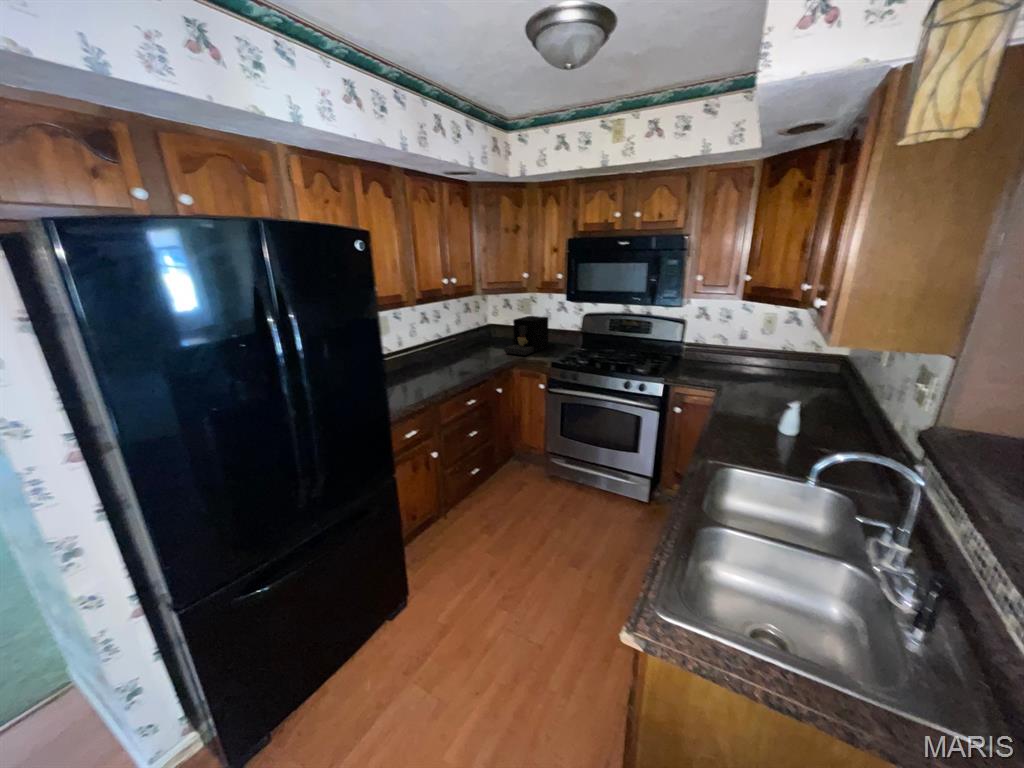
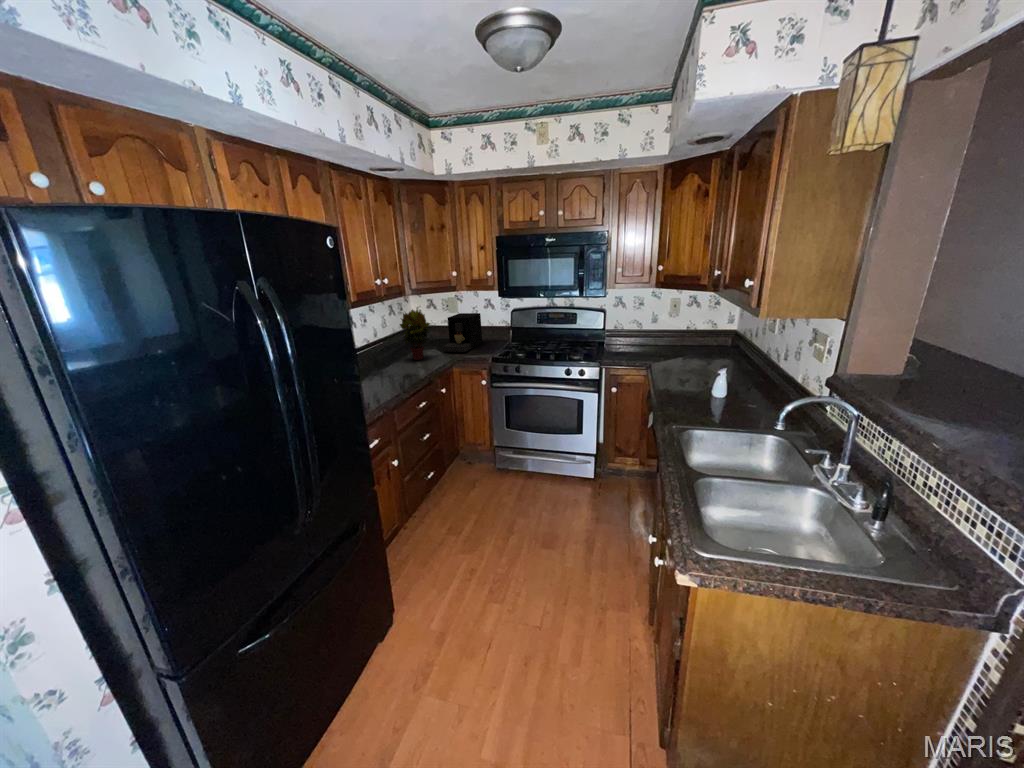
potted plant: none [463,309,495,359] -> present [400,310,430,360]

